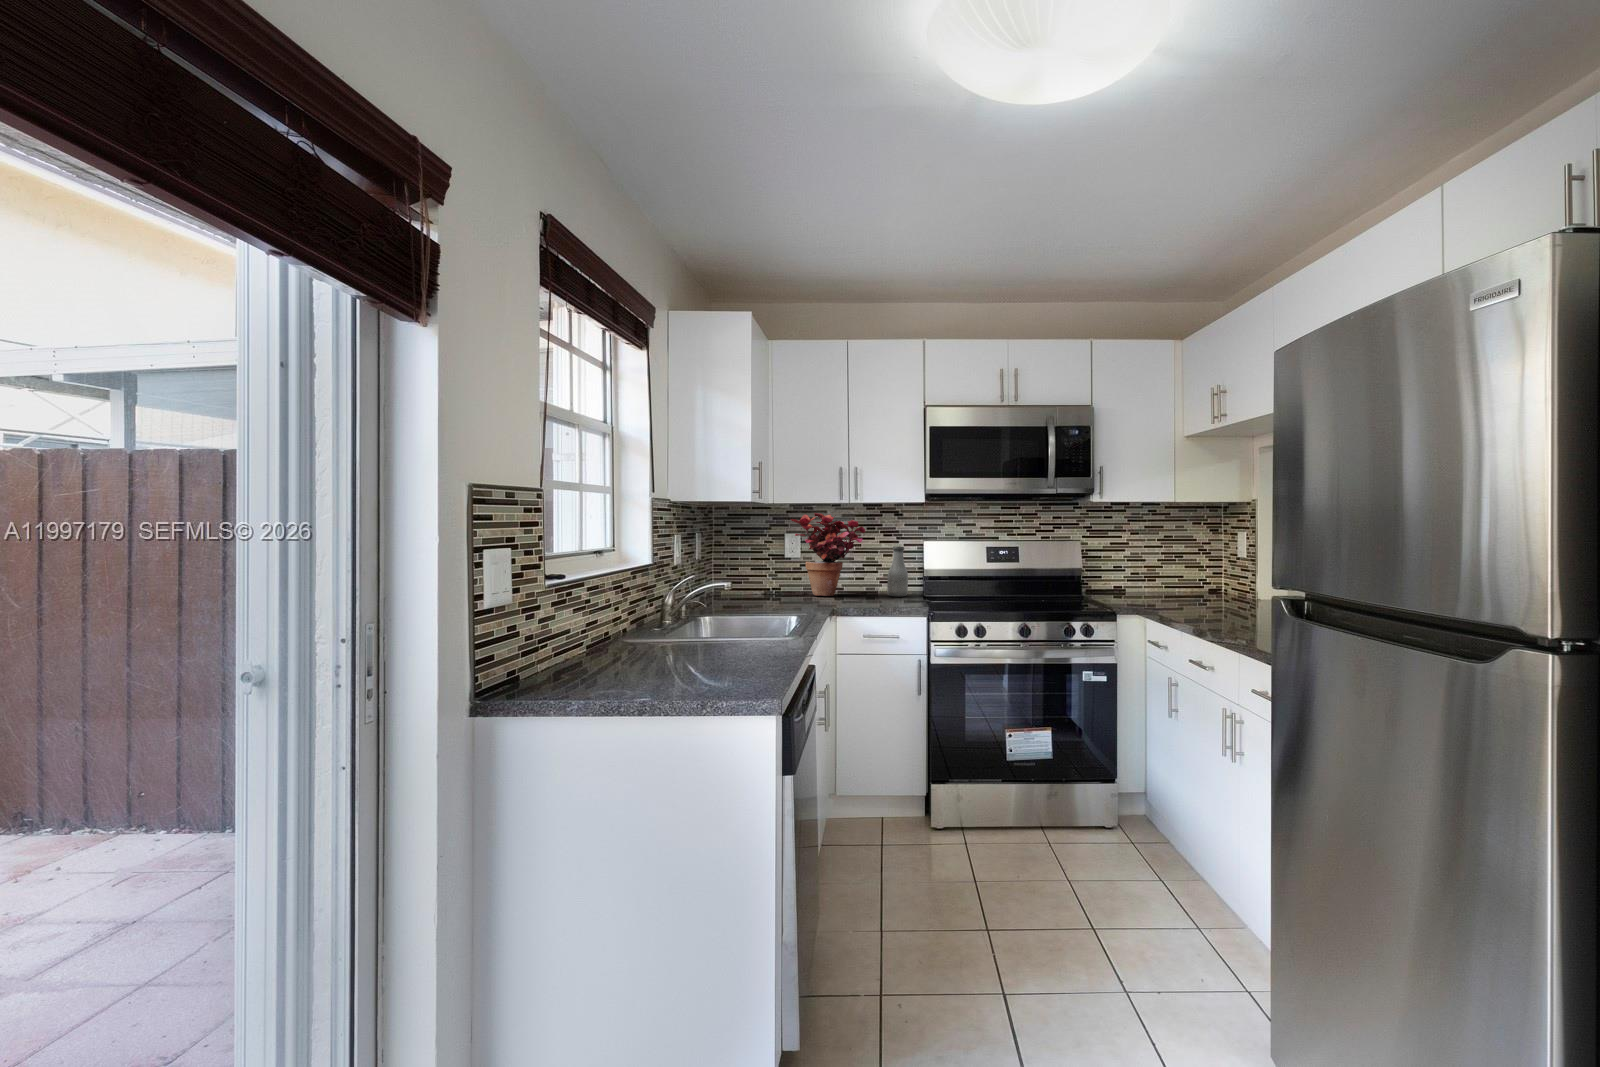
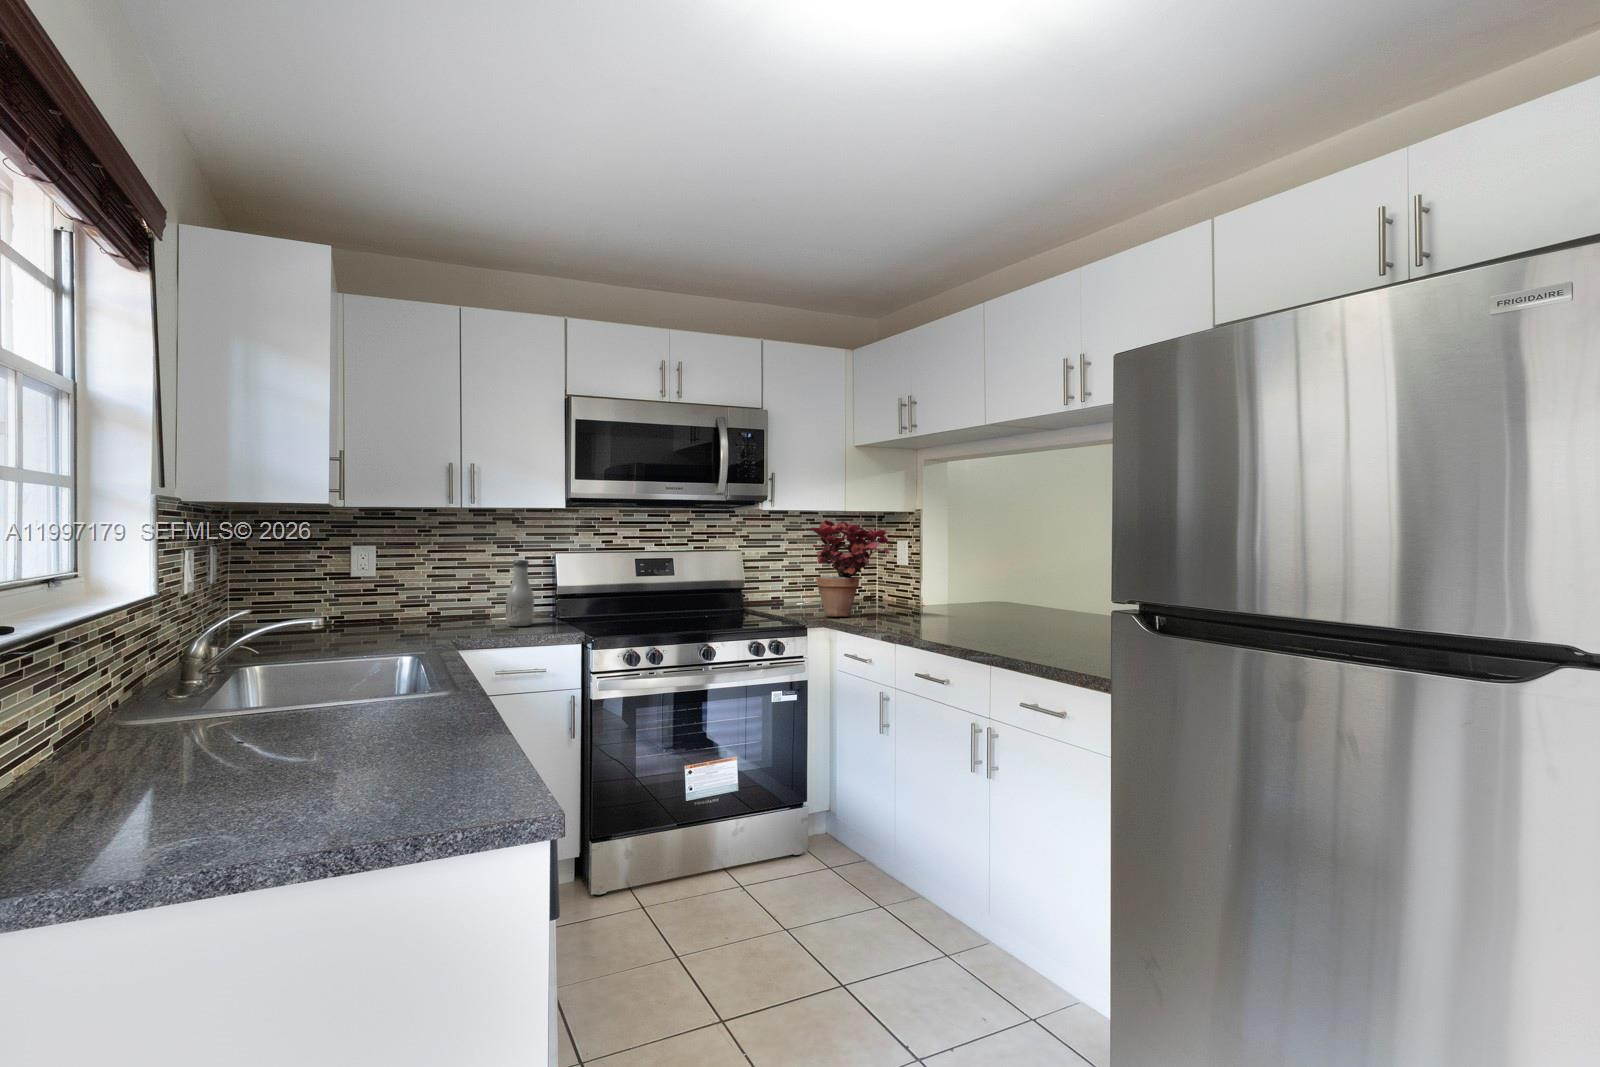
potted plant: present [791,513,866,596] -> present [811,520,889,616]

